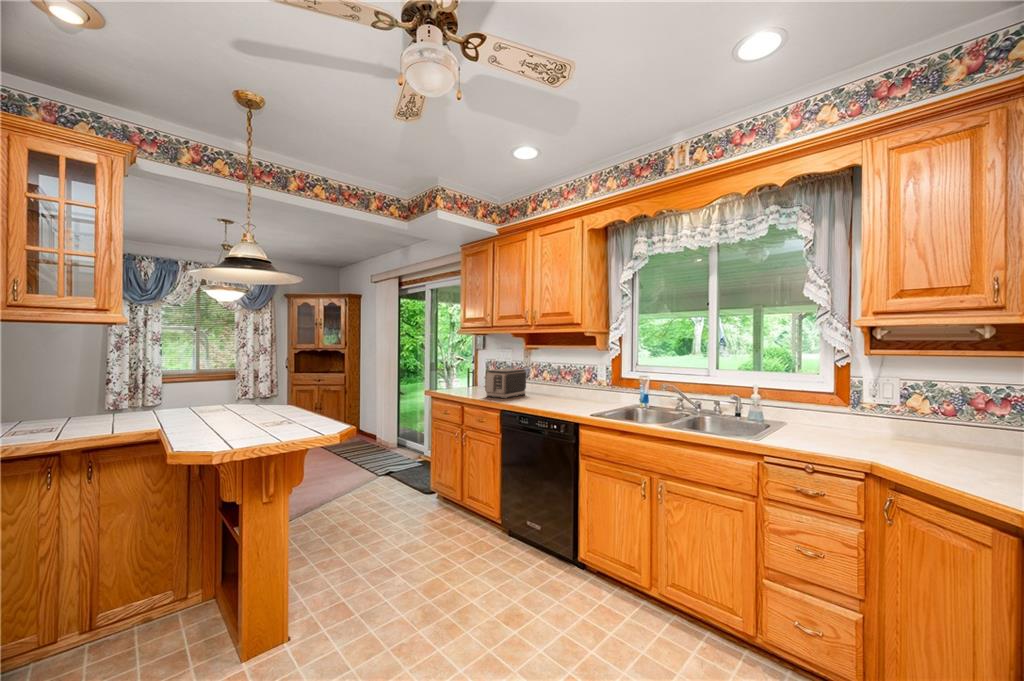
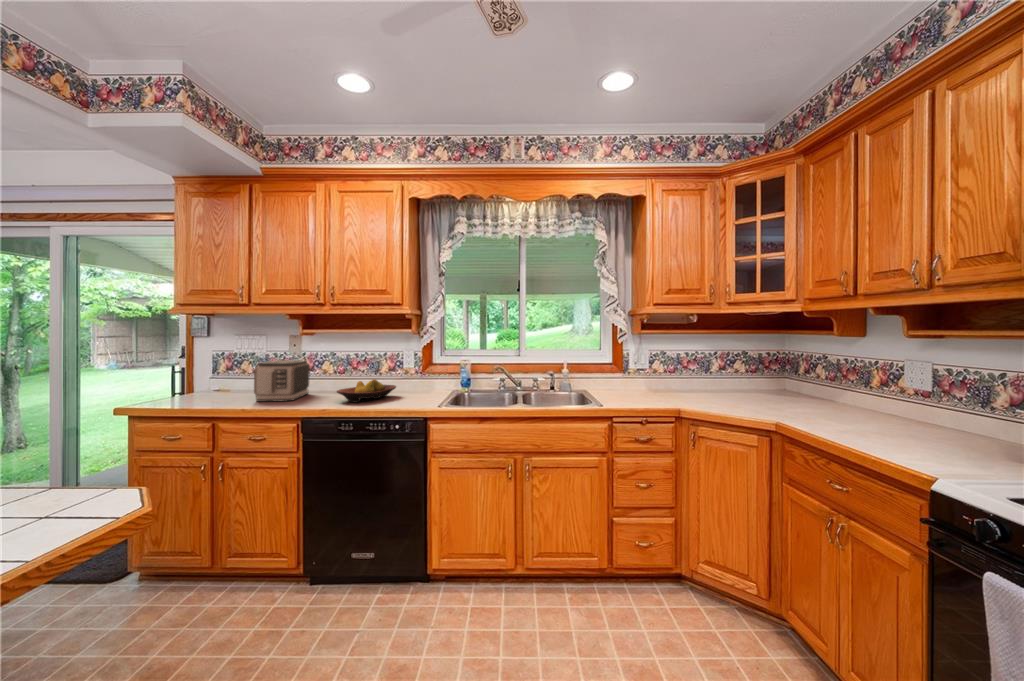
fruit bowl: none [527,387,578,405] -> present [337,379,396,402]

